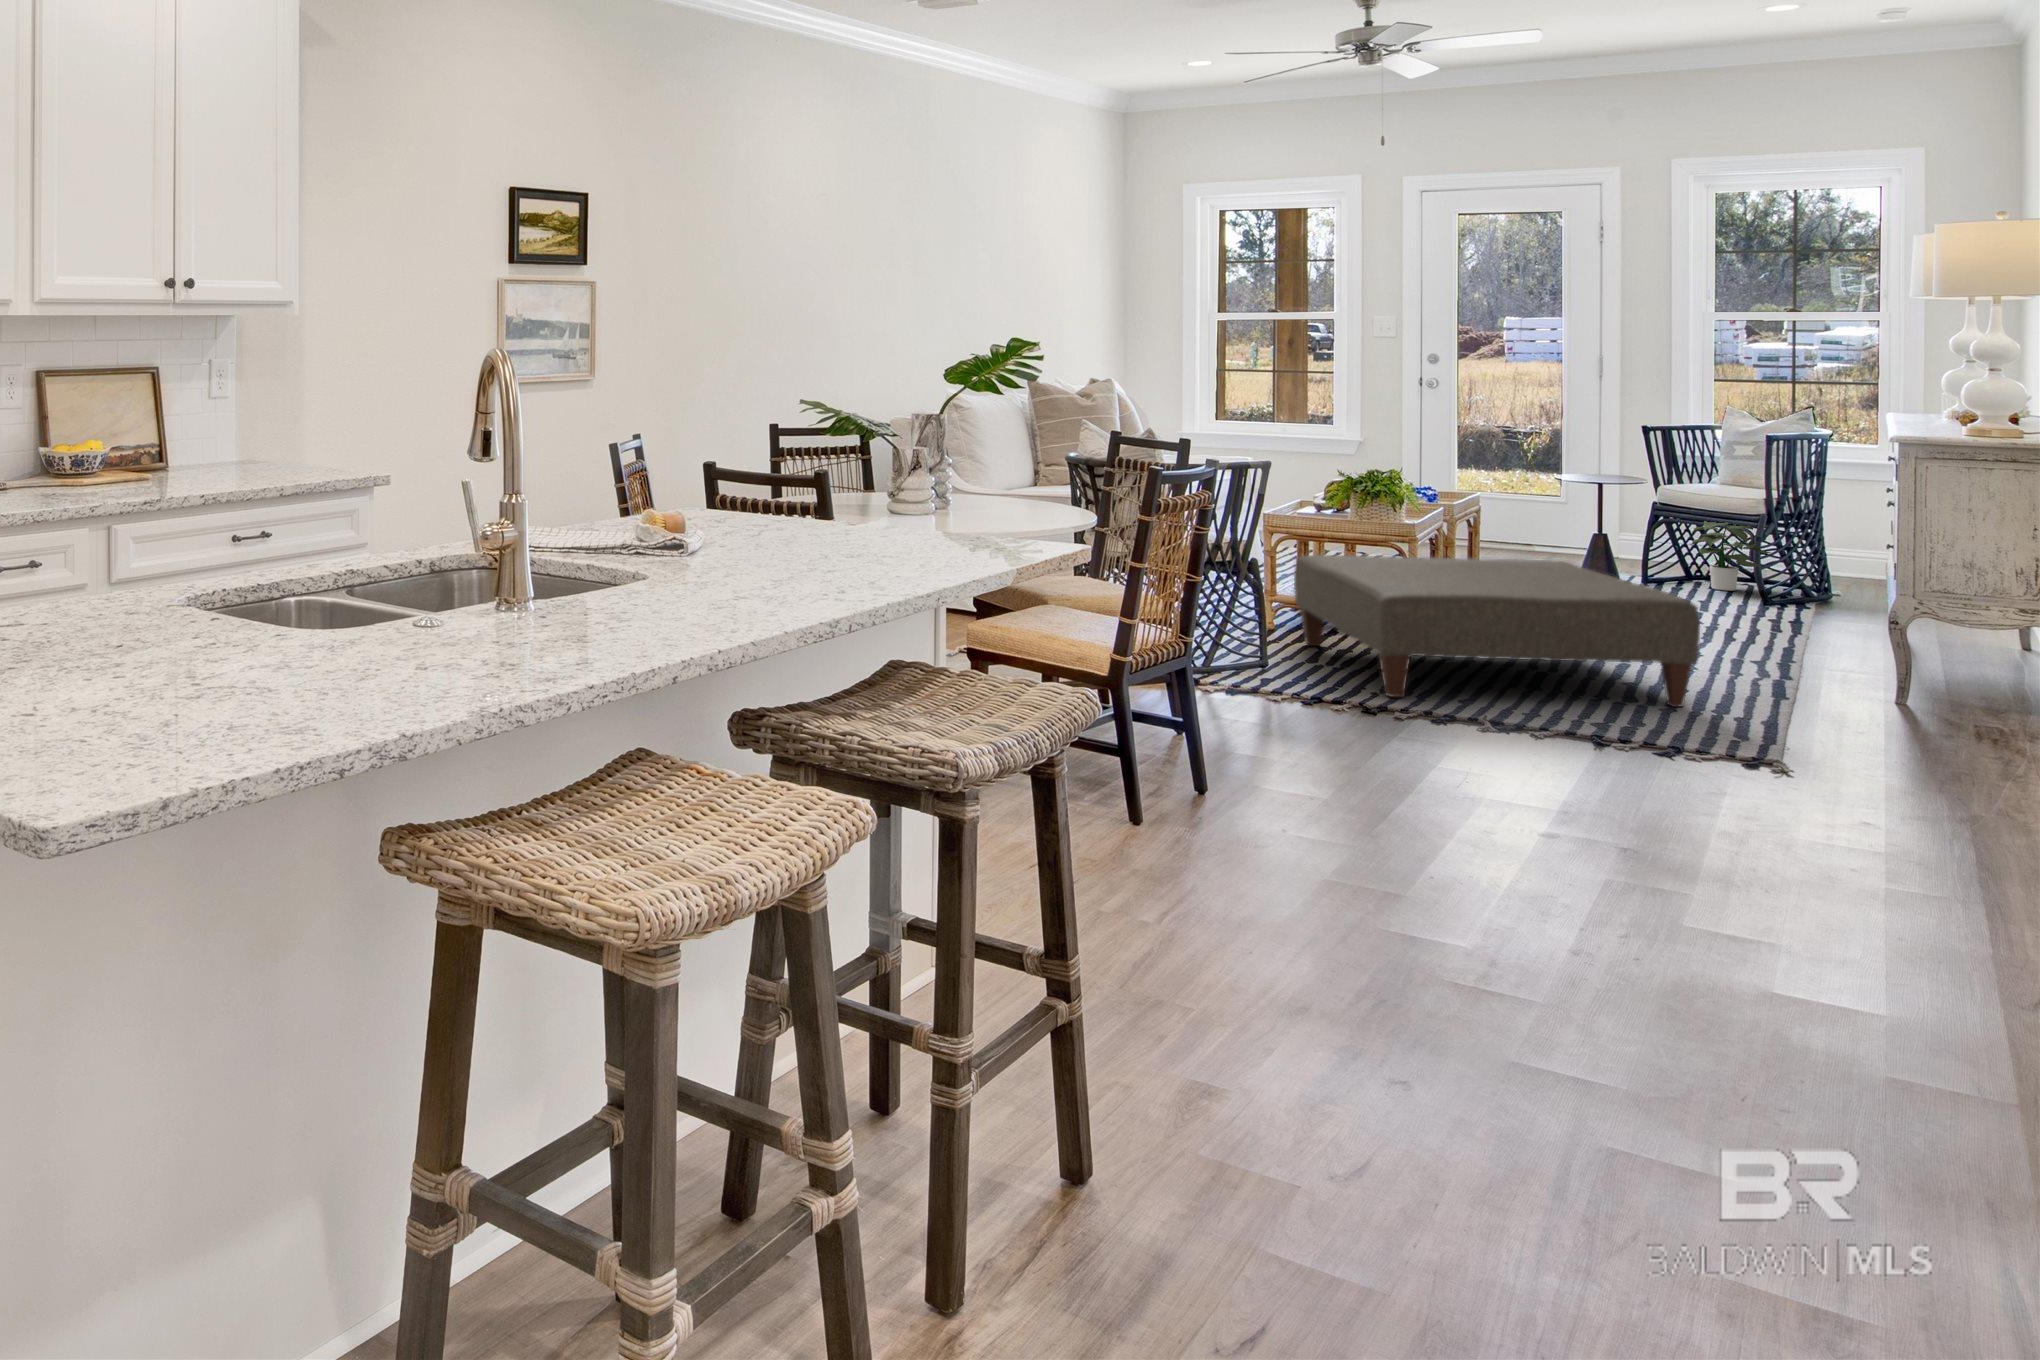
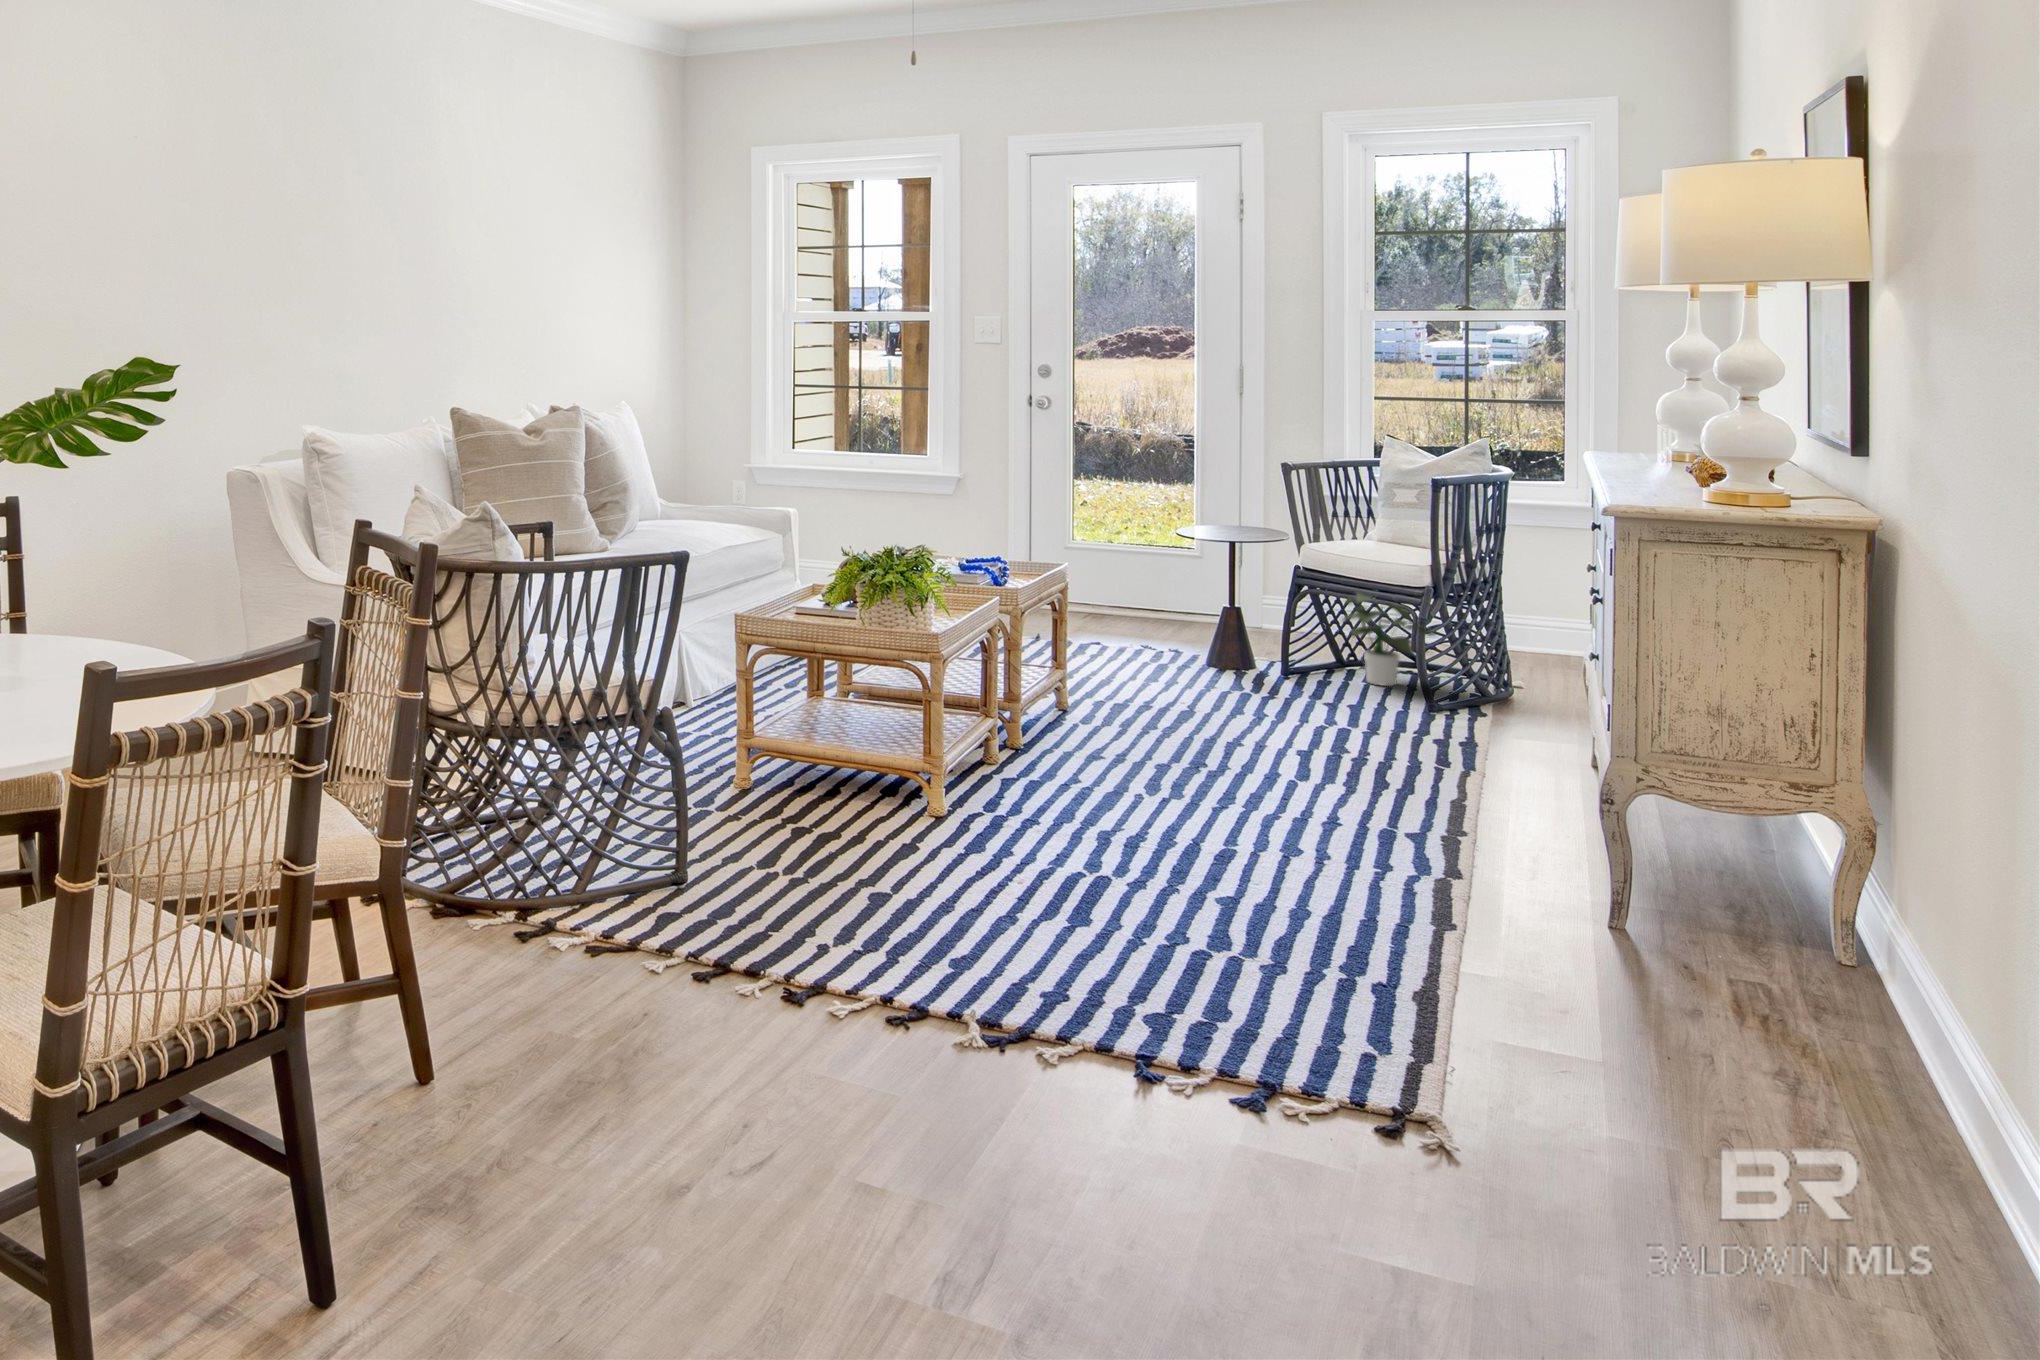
ottoman: present [1294,555,1700,707] -> none [760,685,1320,961]

